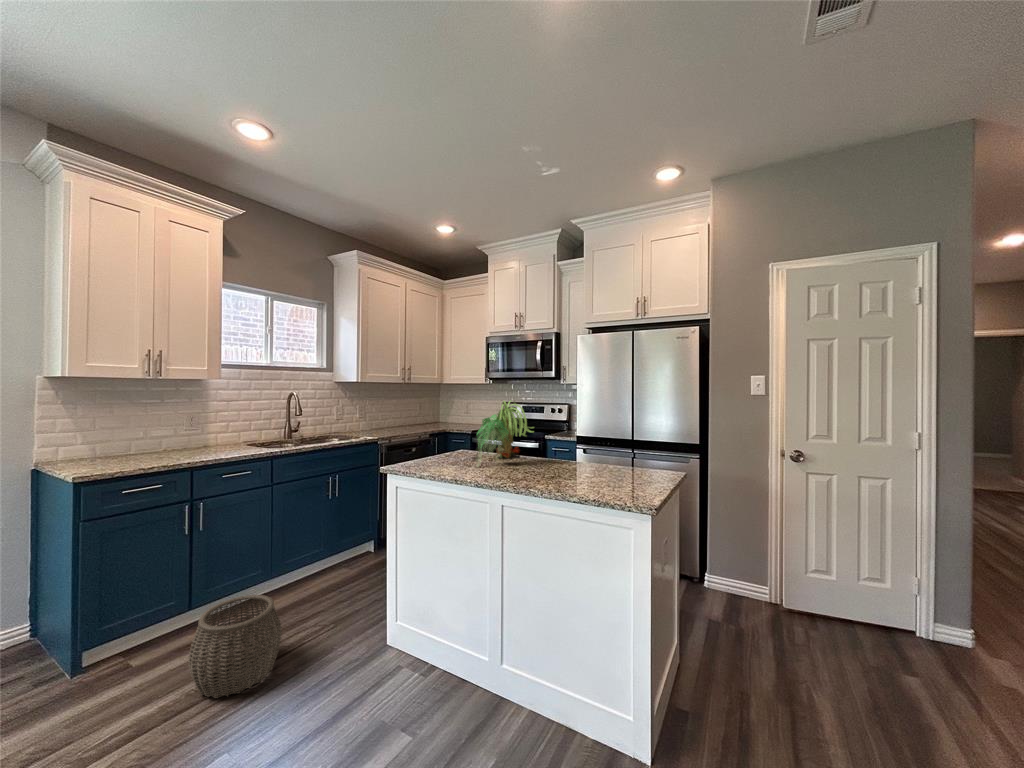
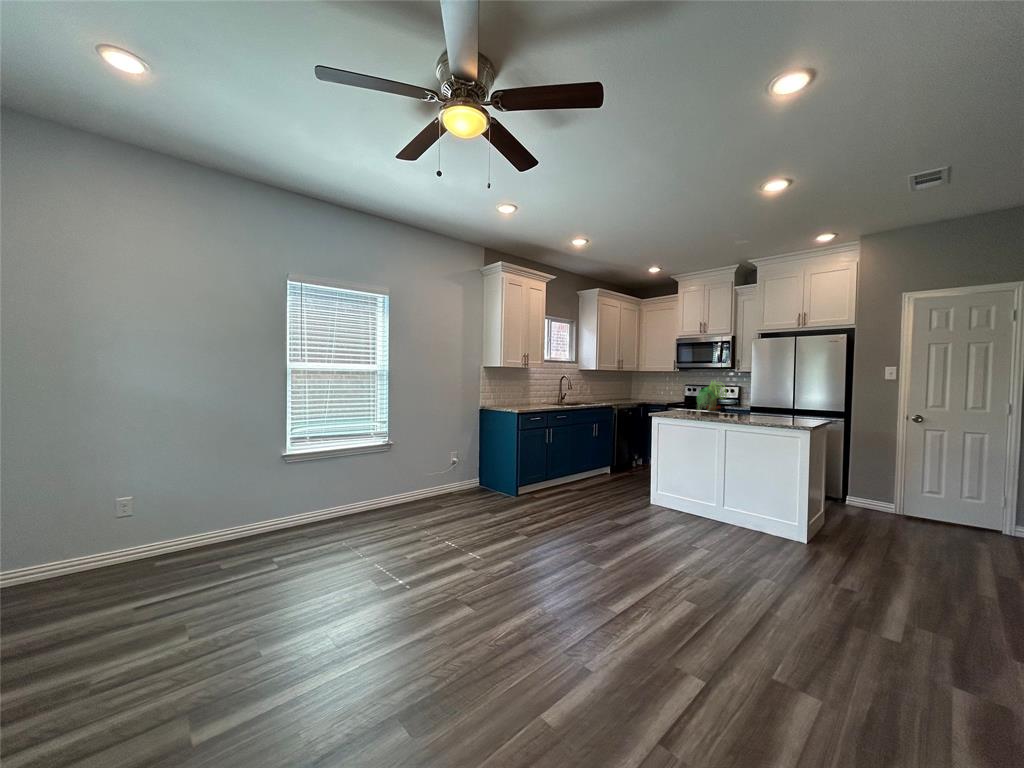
woven basket: present [188,595,282,698] -> none [567,468,602,504]

